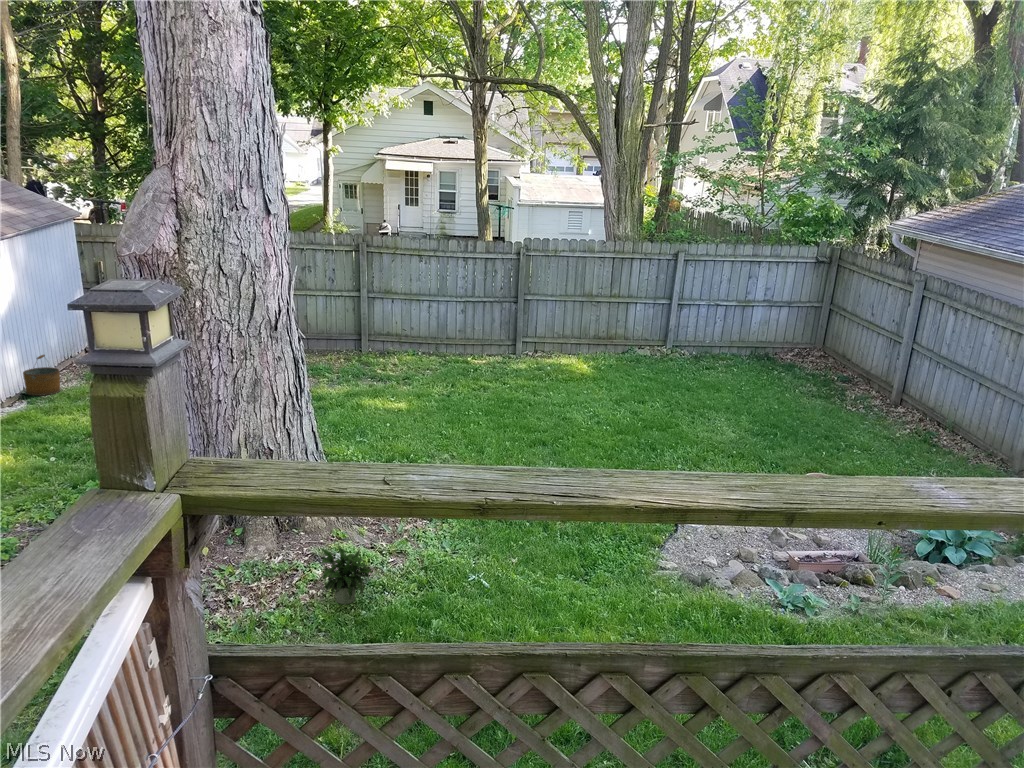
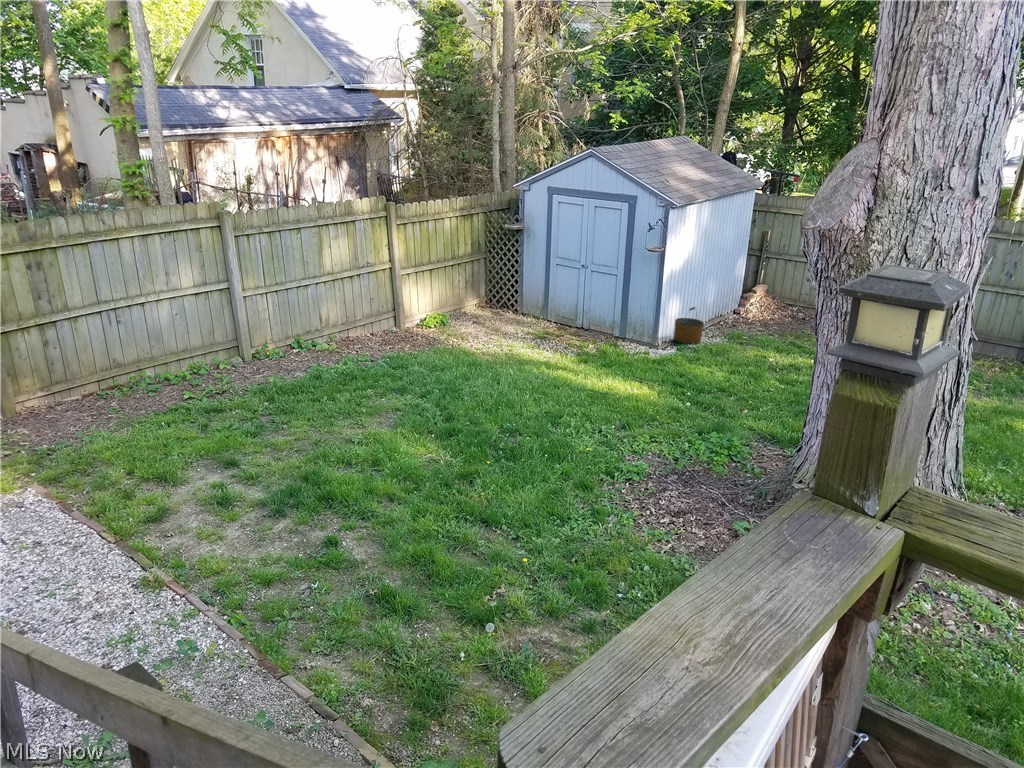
potted plant: present [319,545,372,604] -> none [928,581,998,655]

